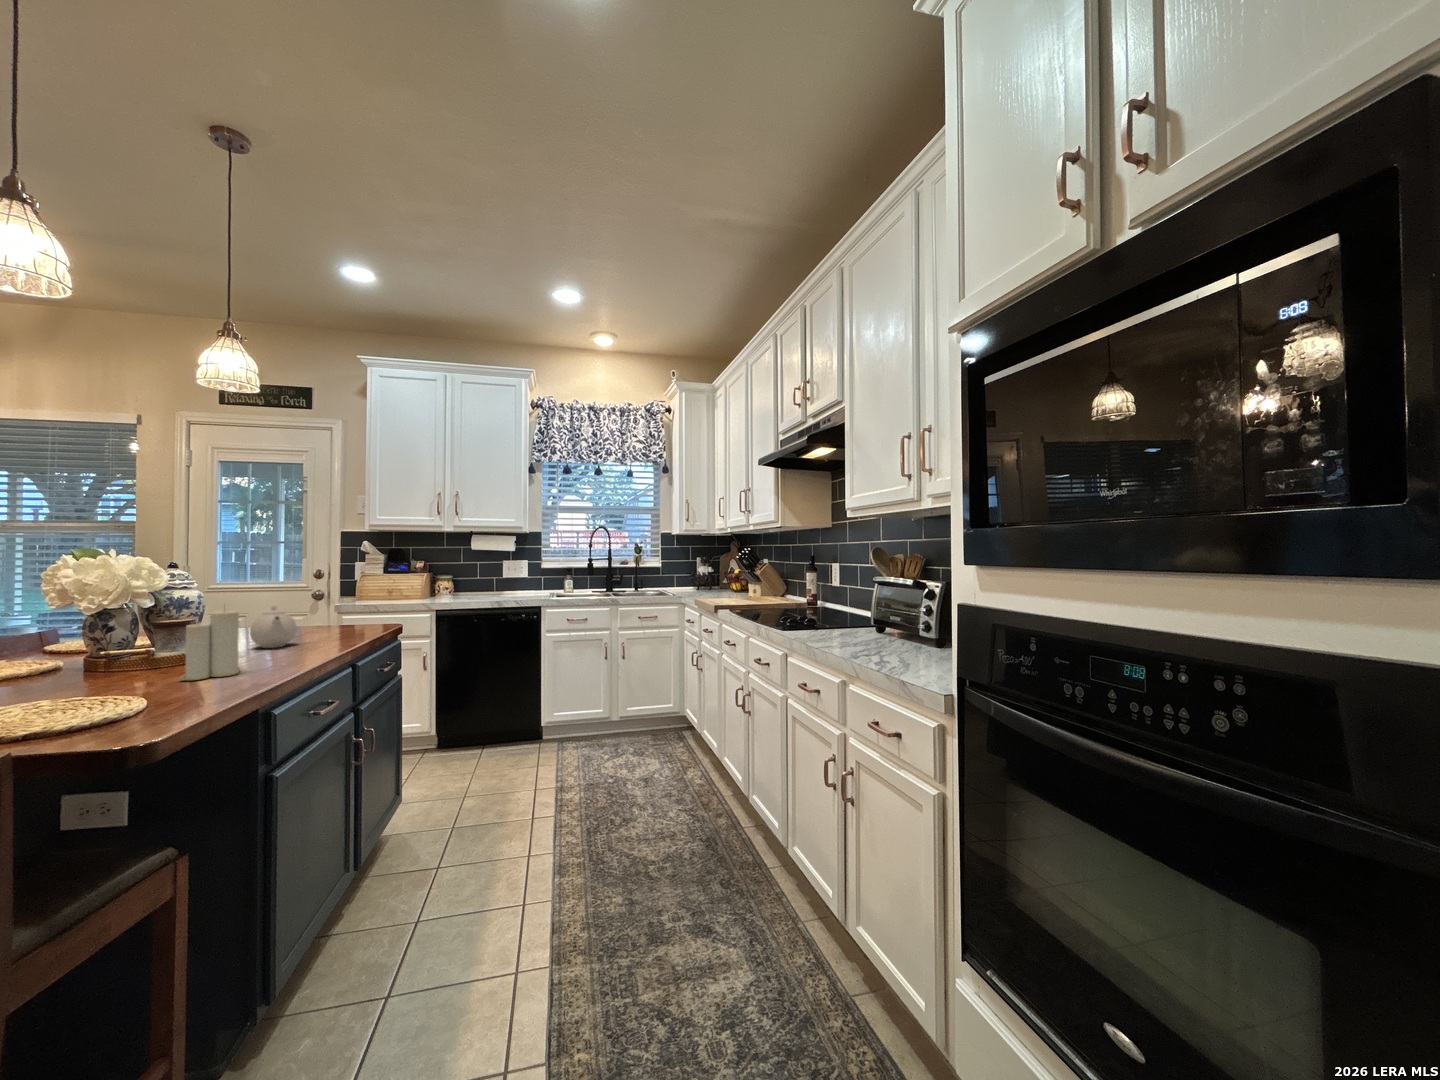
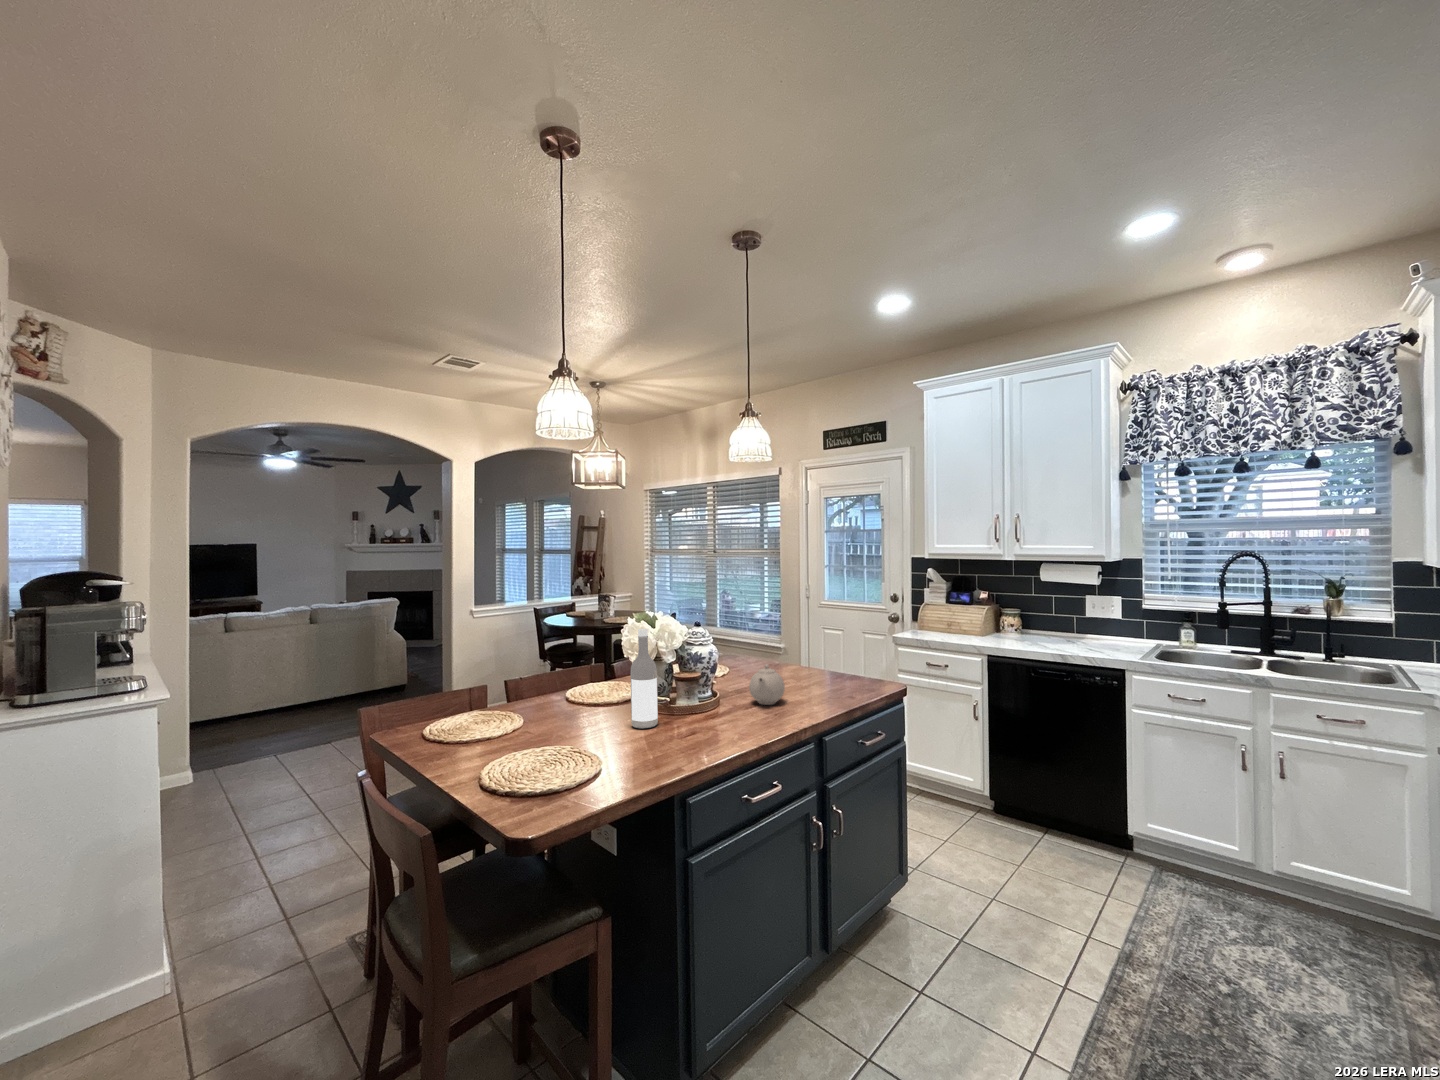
wine bottle: none [105,559,152,681] -> present [630,629,658,729]
candle: present [179,611,240,680] -> none [654,680,699,747]

